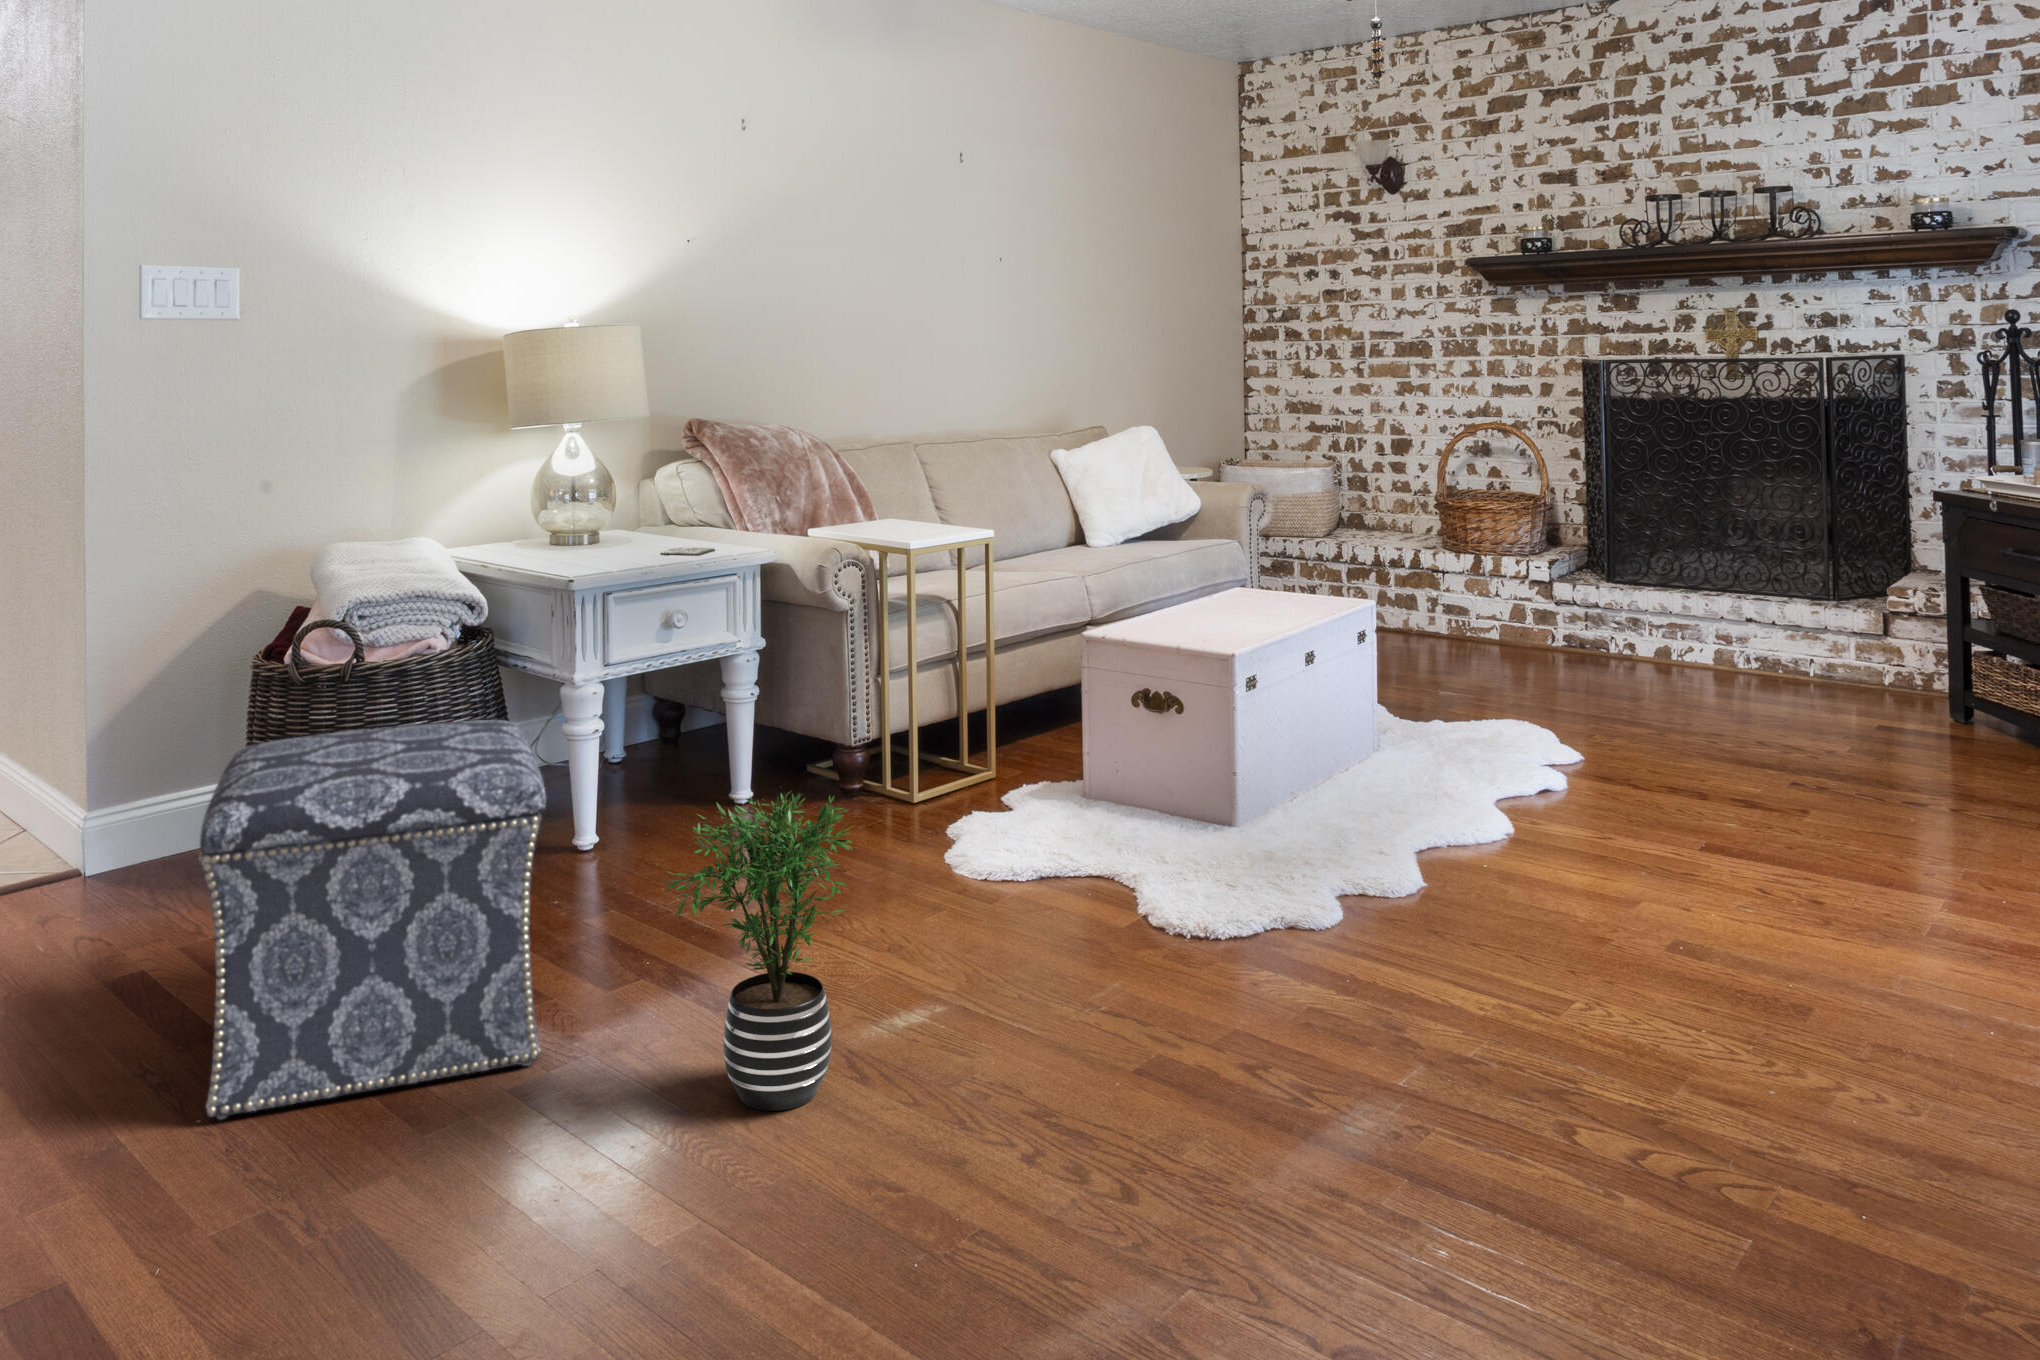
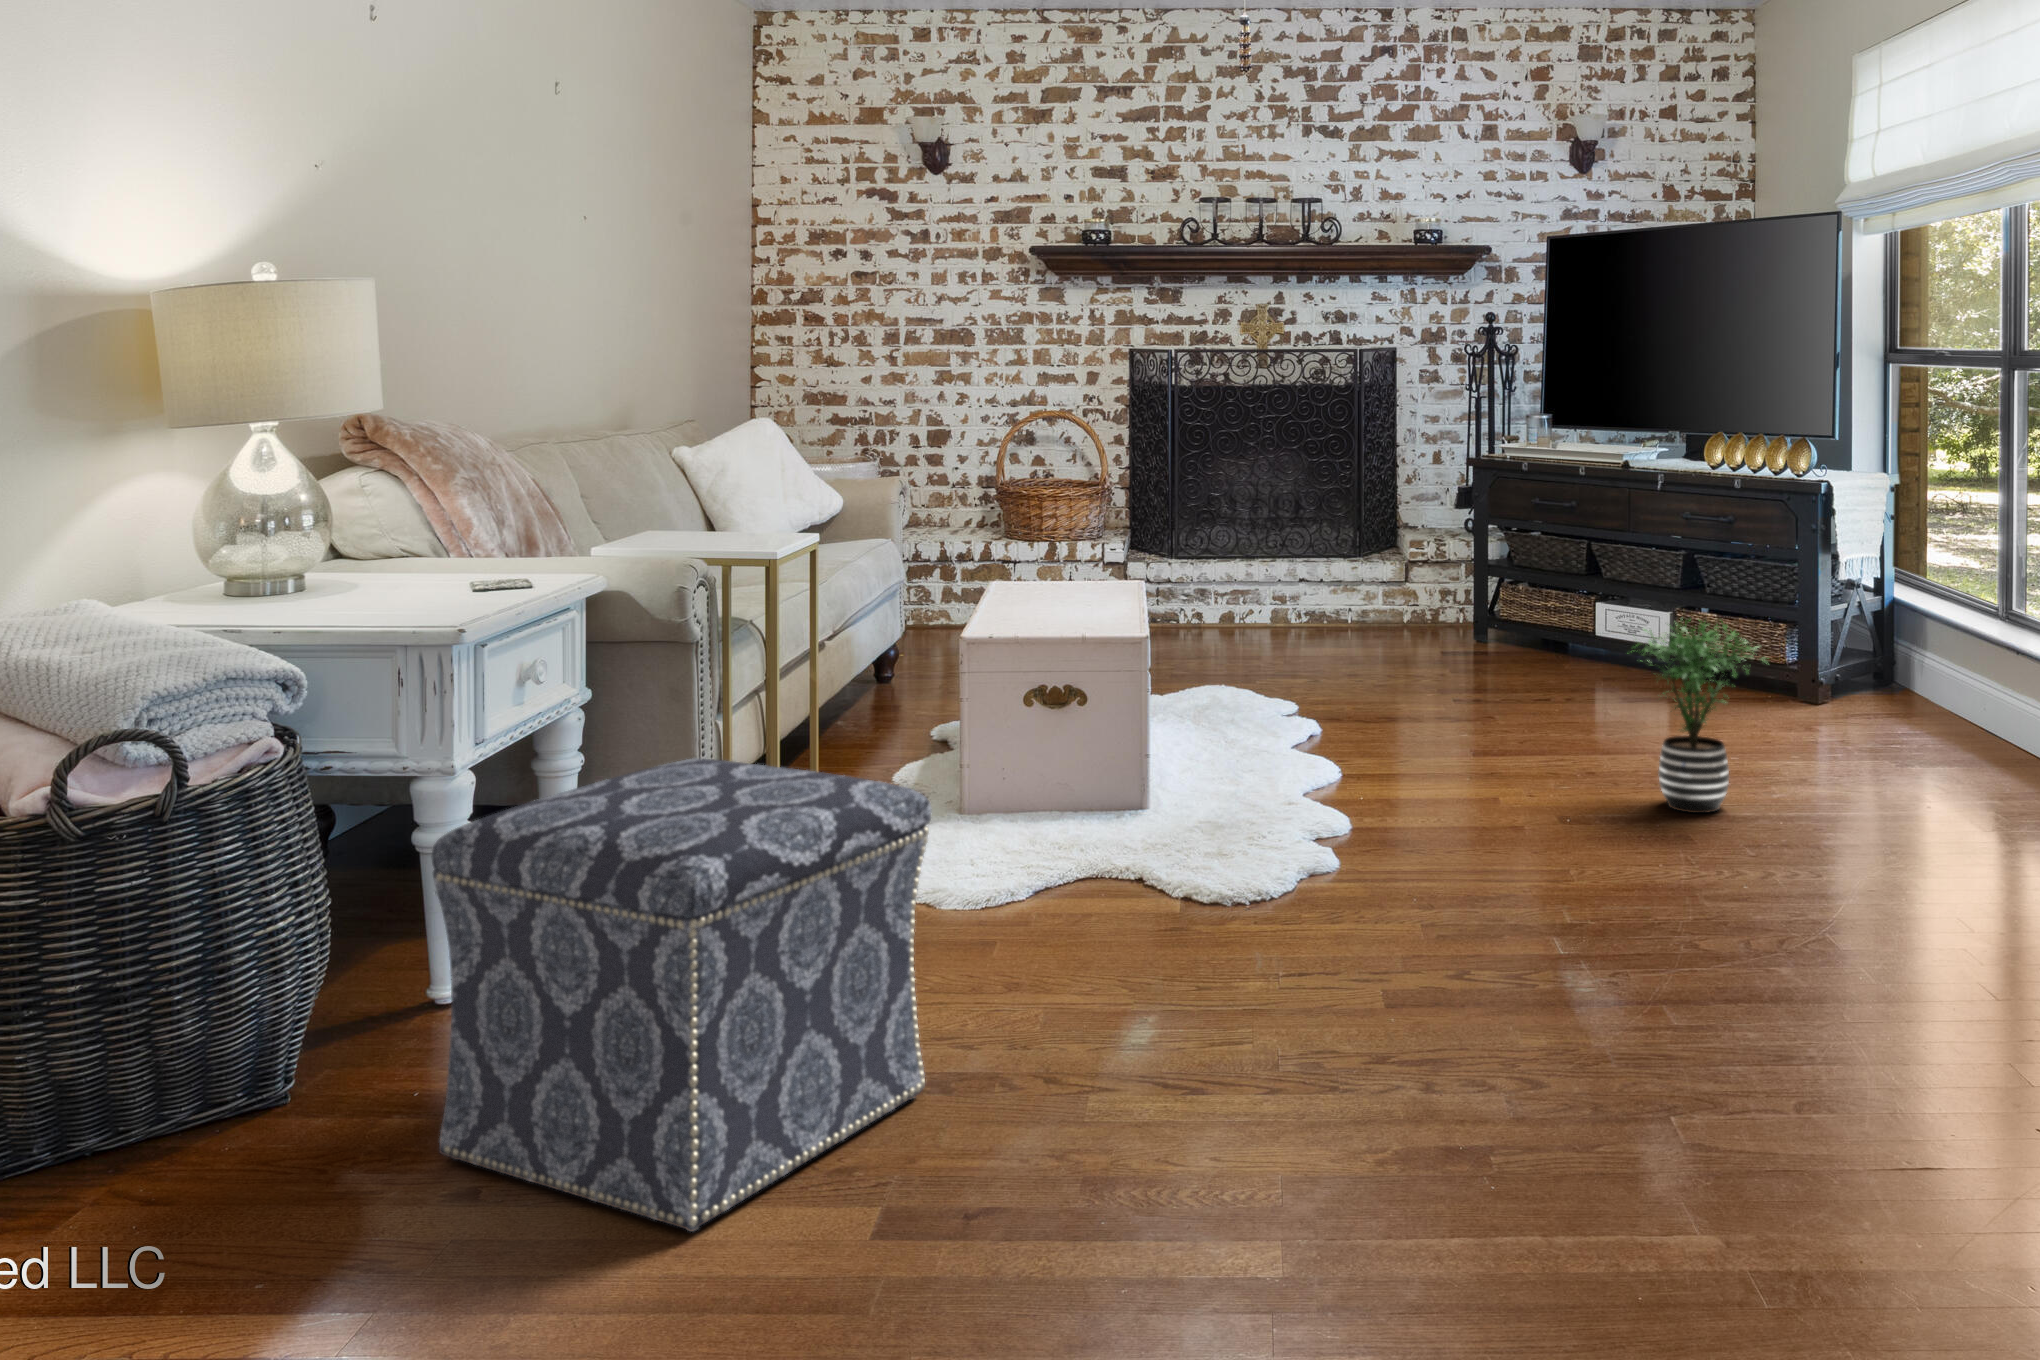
potted plant: present [666,791,857,1111] -> present [1638,620,1767,813]

